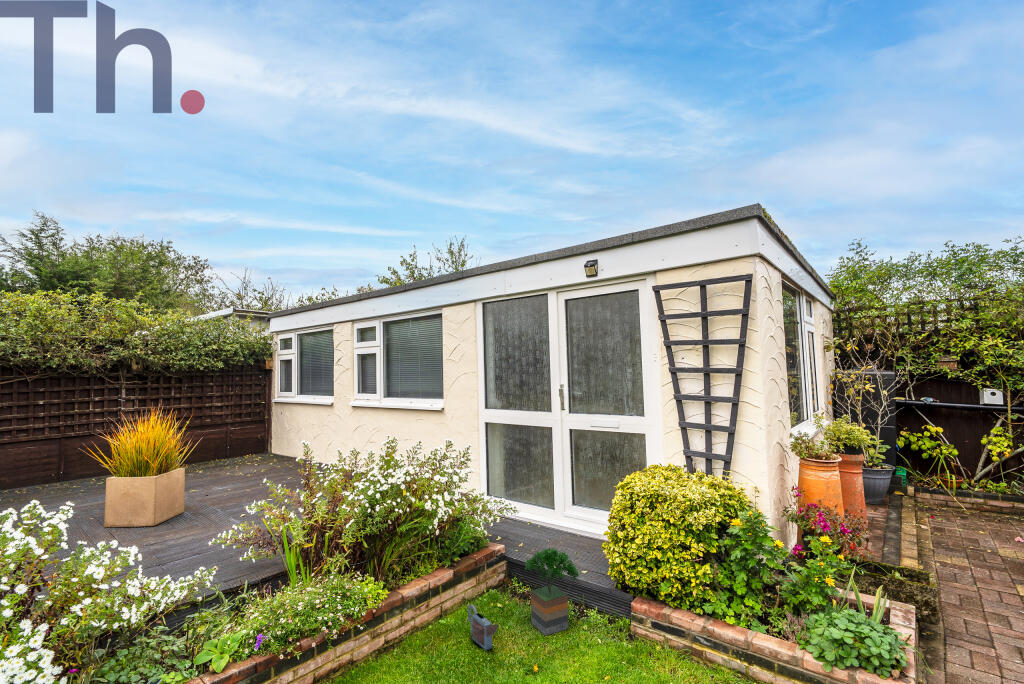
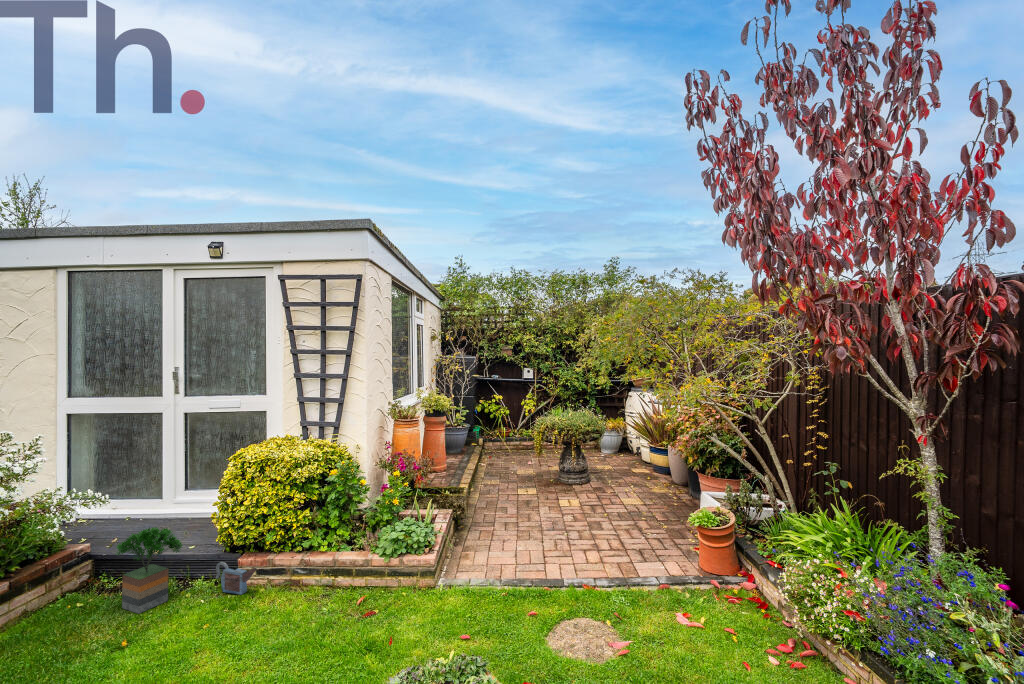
watering can: present [467,604,499,650] -> present [215,562,257,595]

